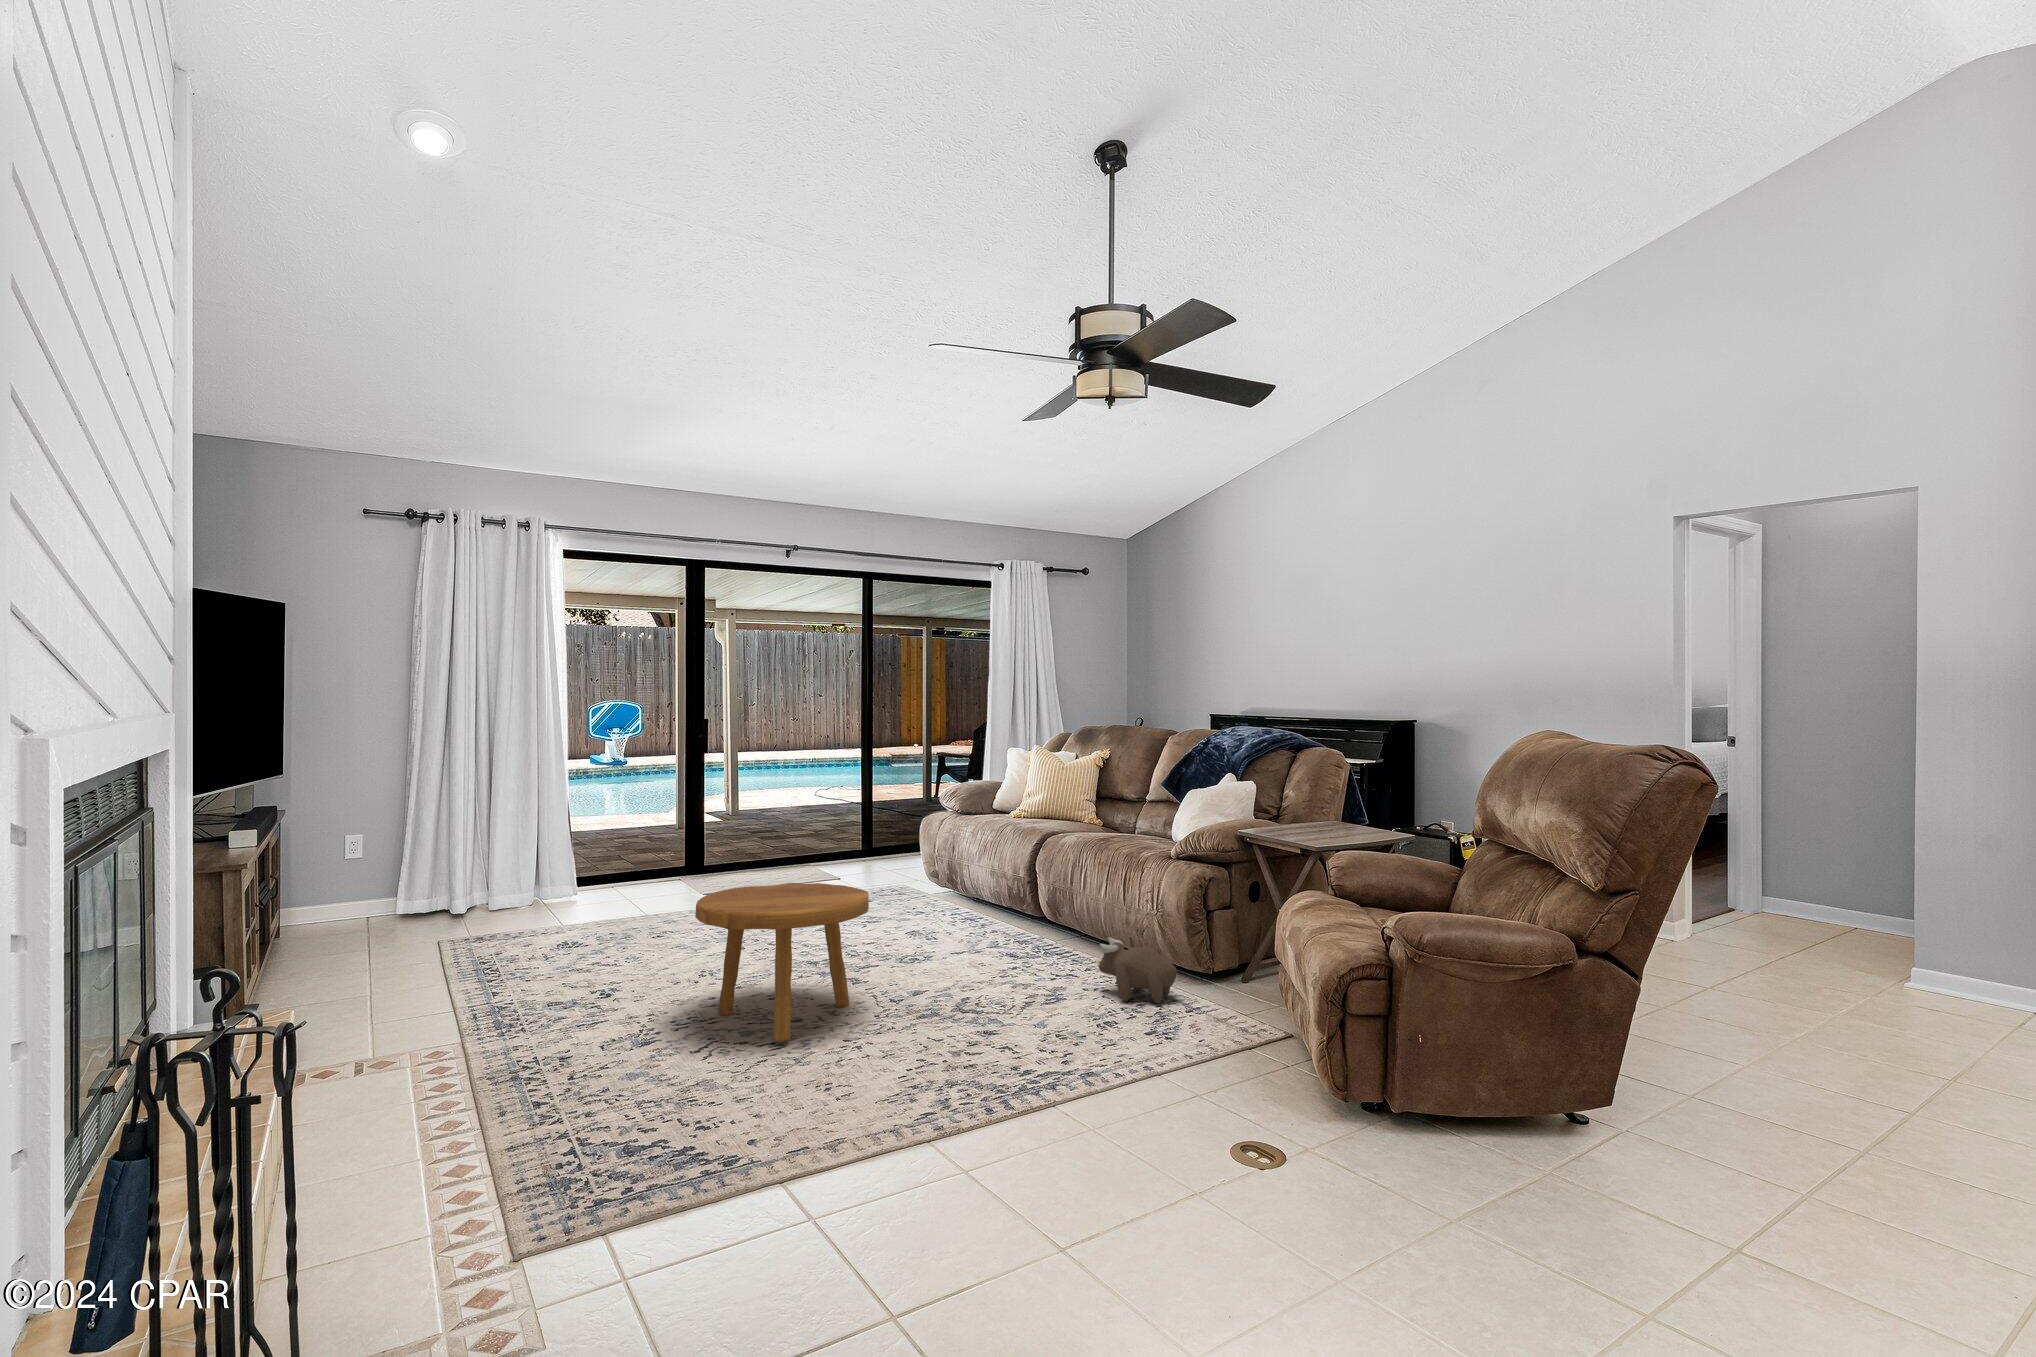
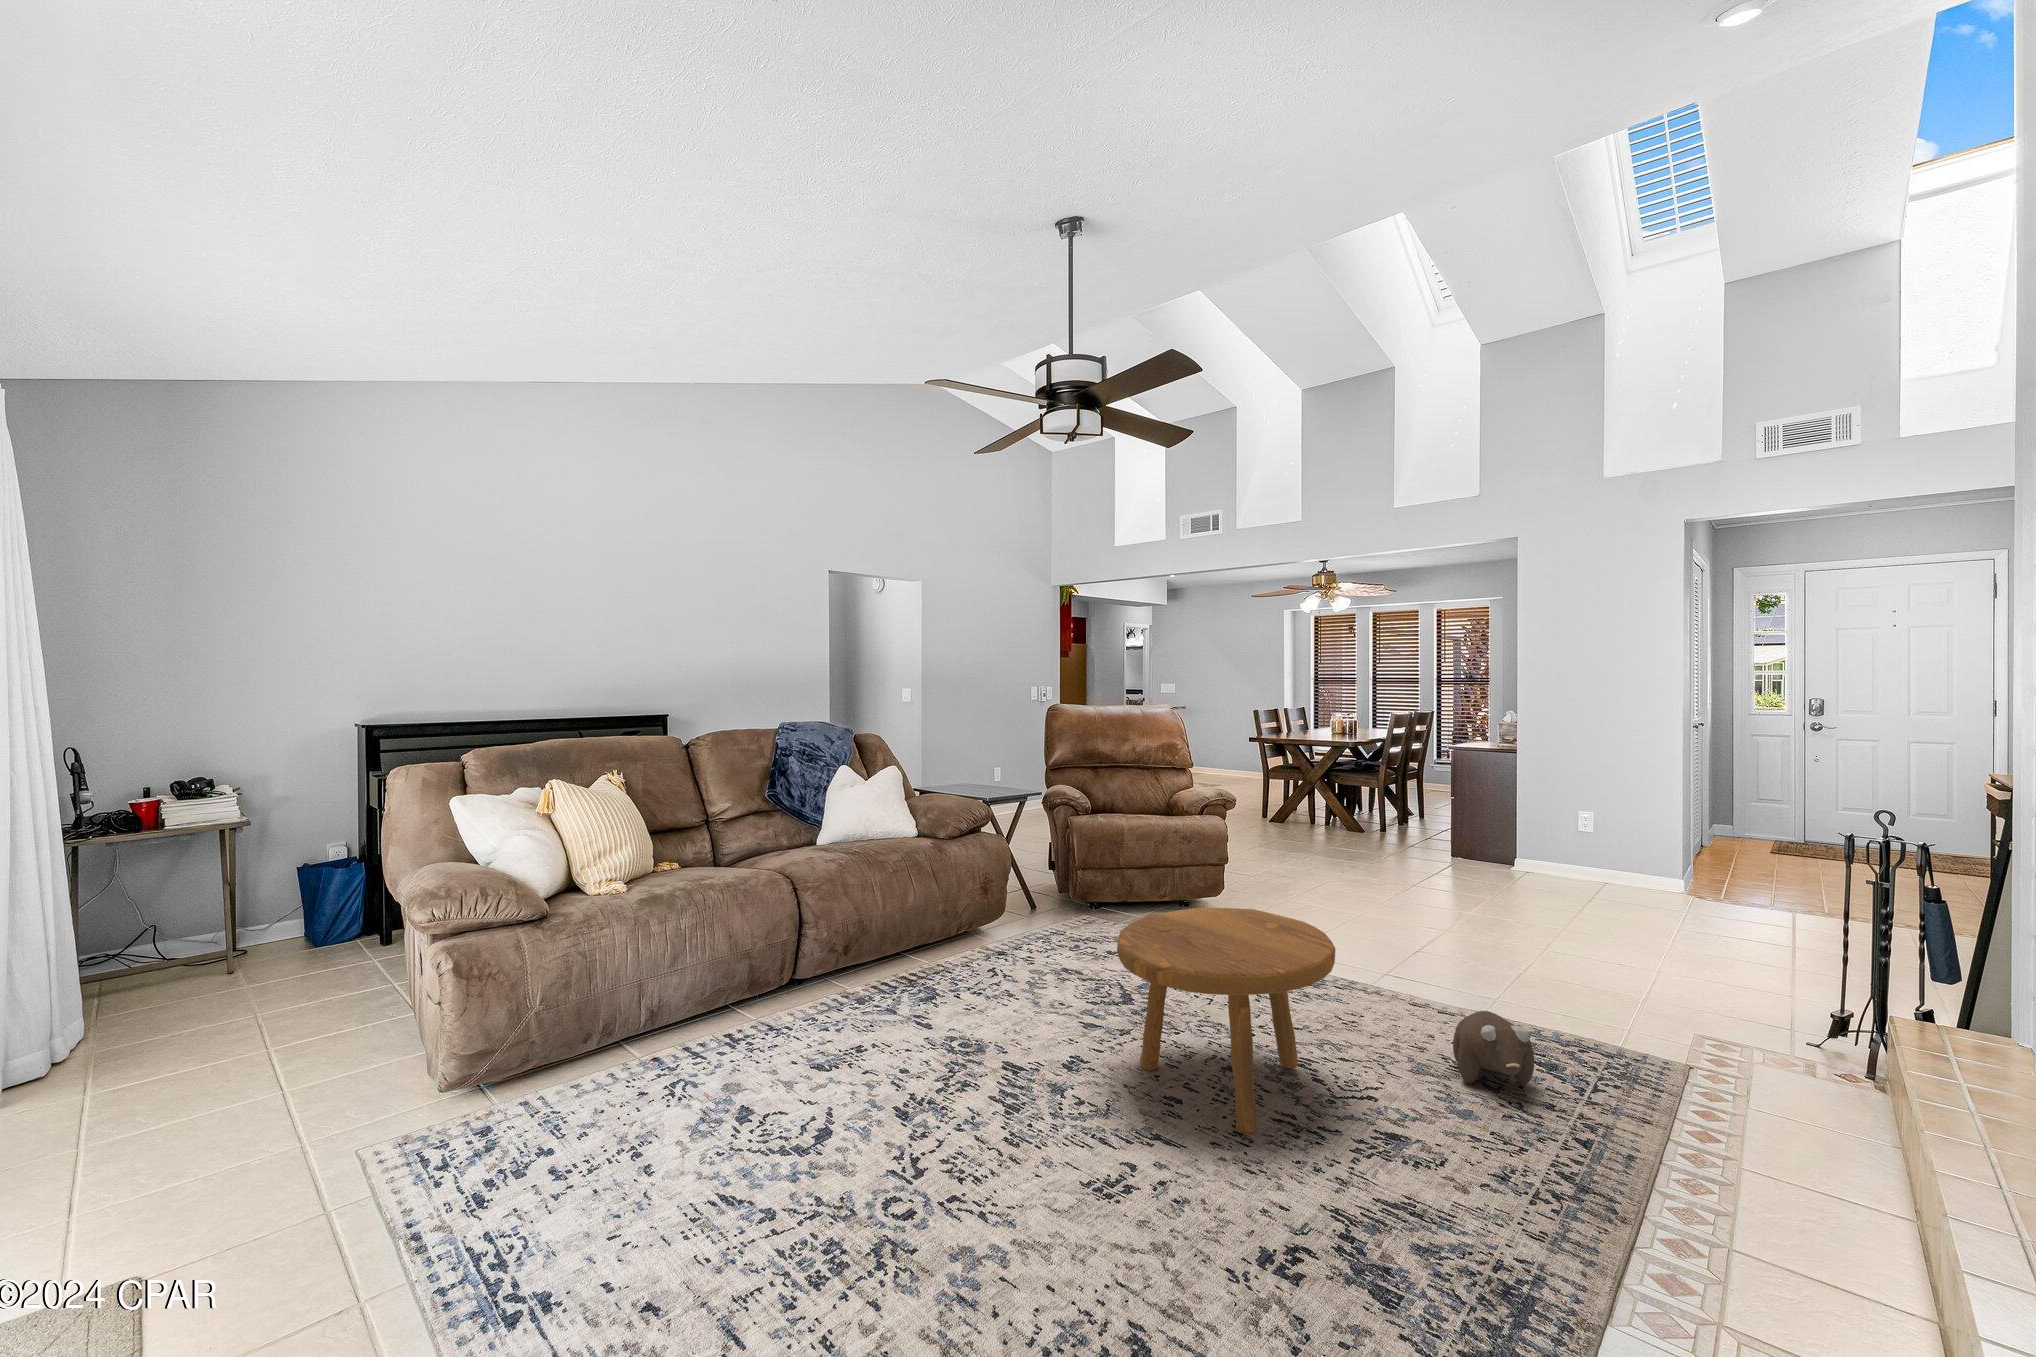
plush toy: present [1096,937,1177,1003] -> present [1453,1011,1534,1085]

